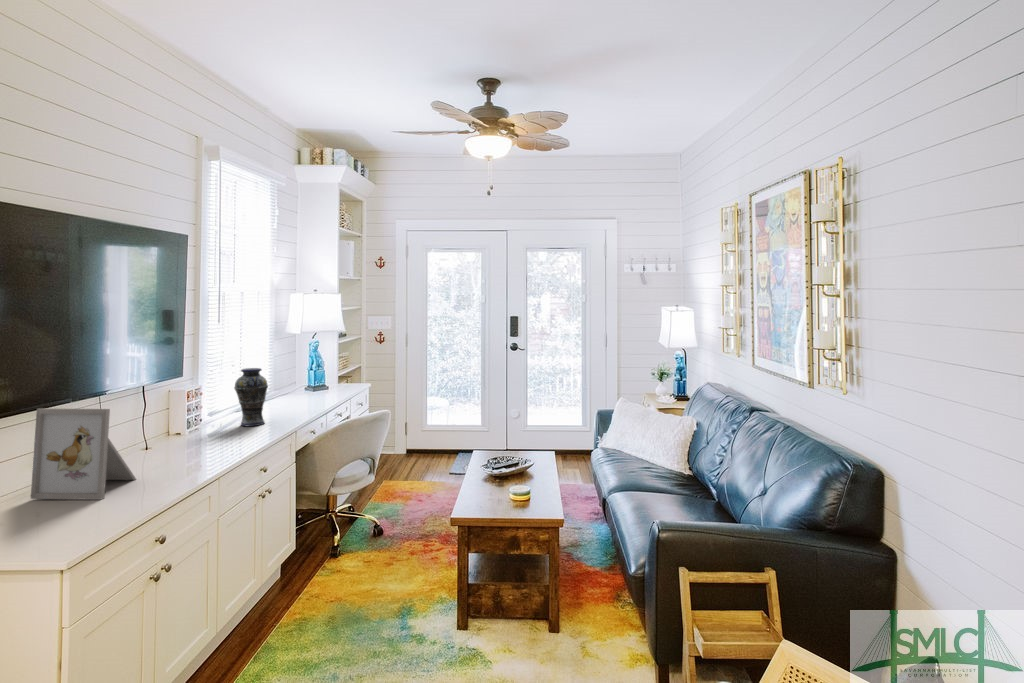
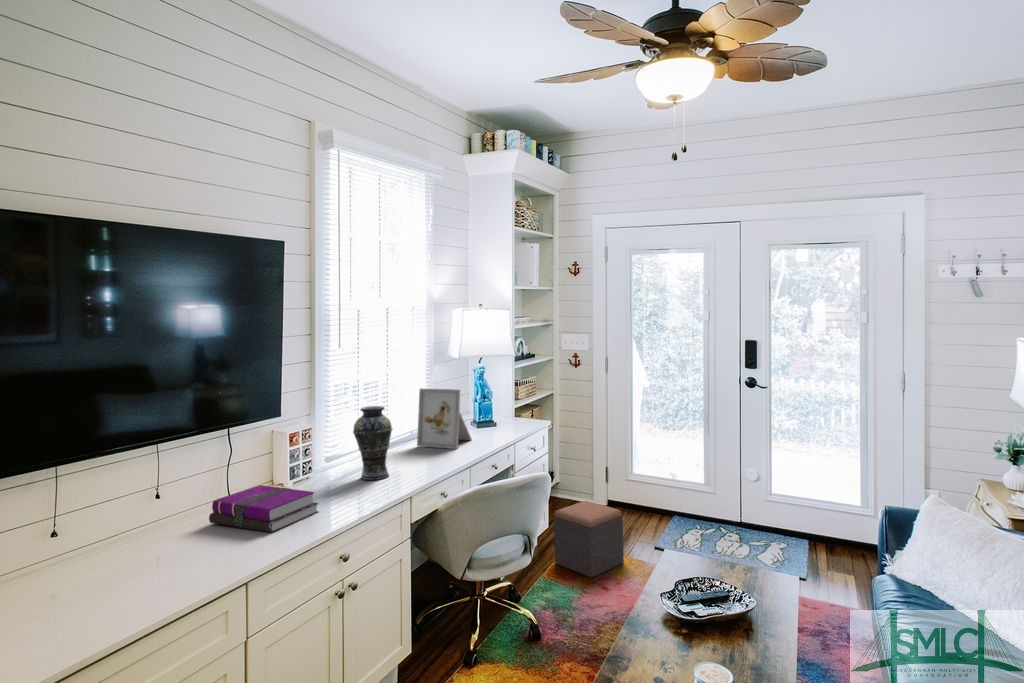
picture frame: present [31,408,136,500] -> present [417,388,472,449]
notebook: none [137,430,230,459] -> present [209,485,318,532]
footstool: none [377,444,429,497] -> present [554,501,624,578]

